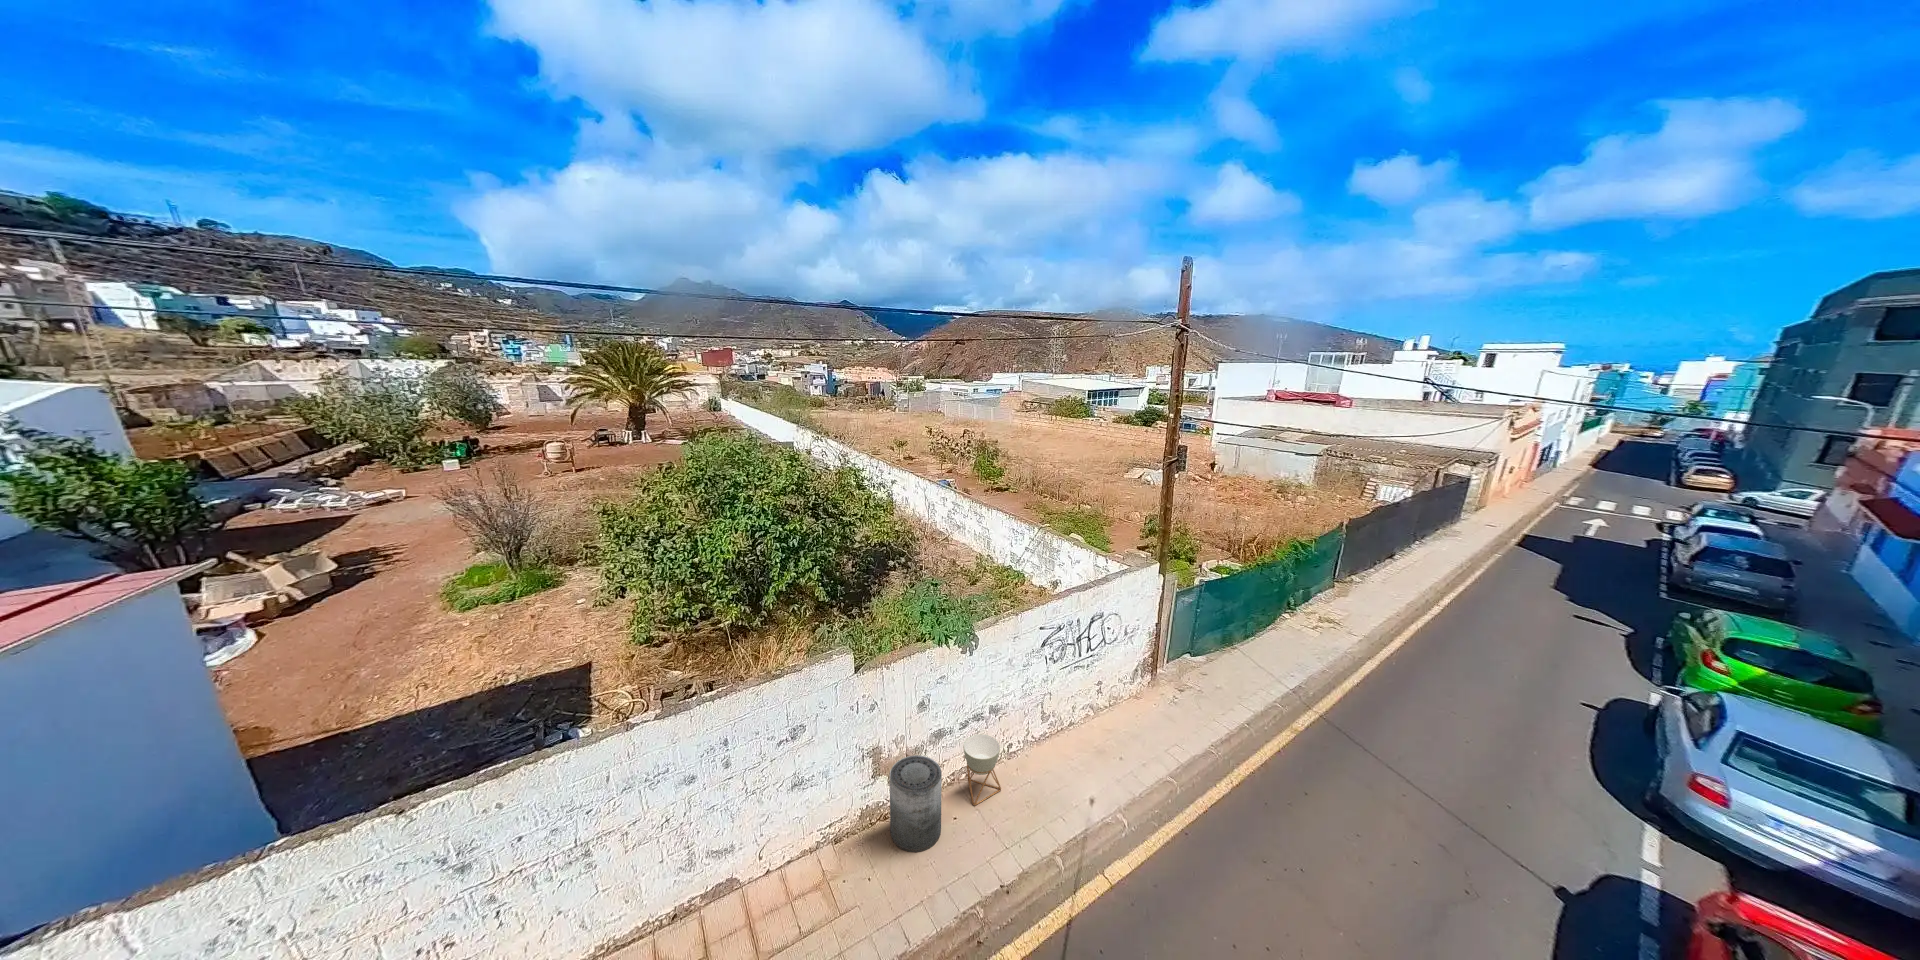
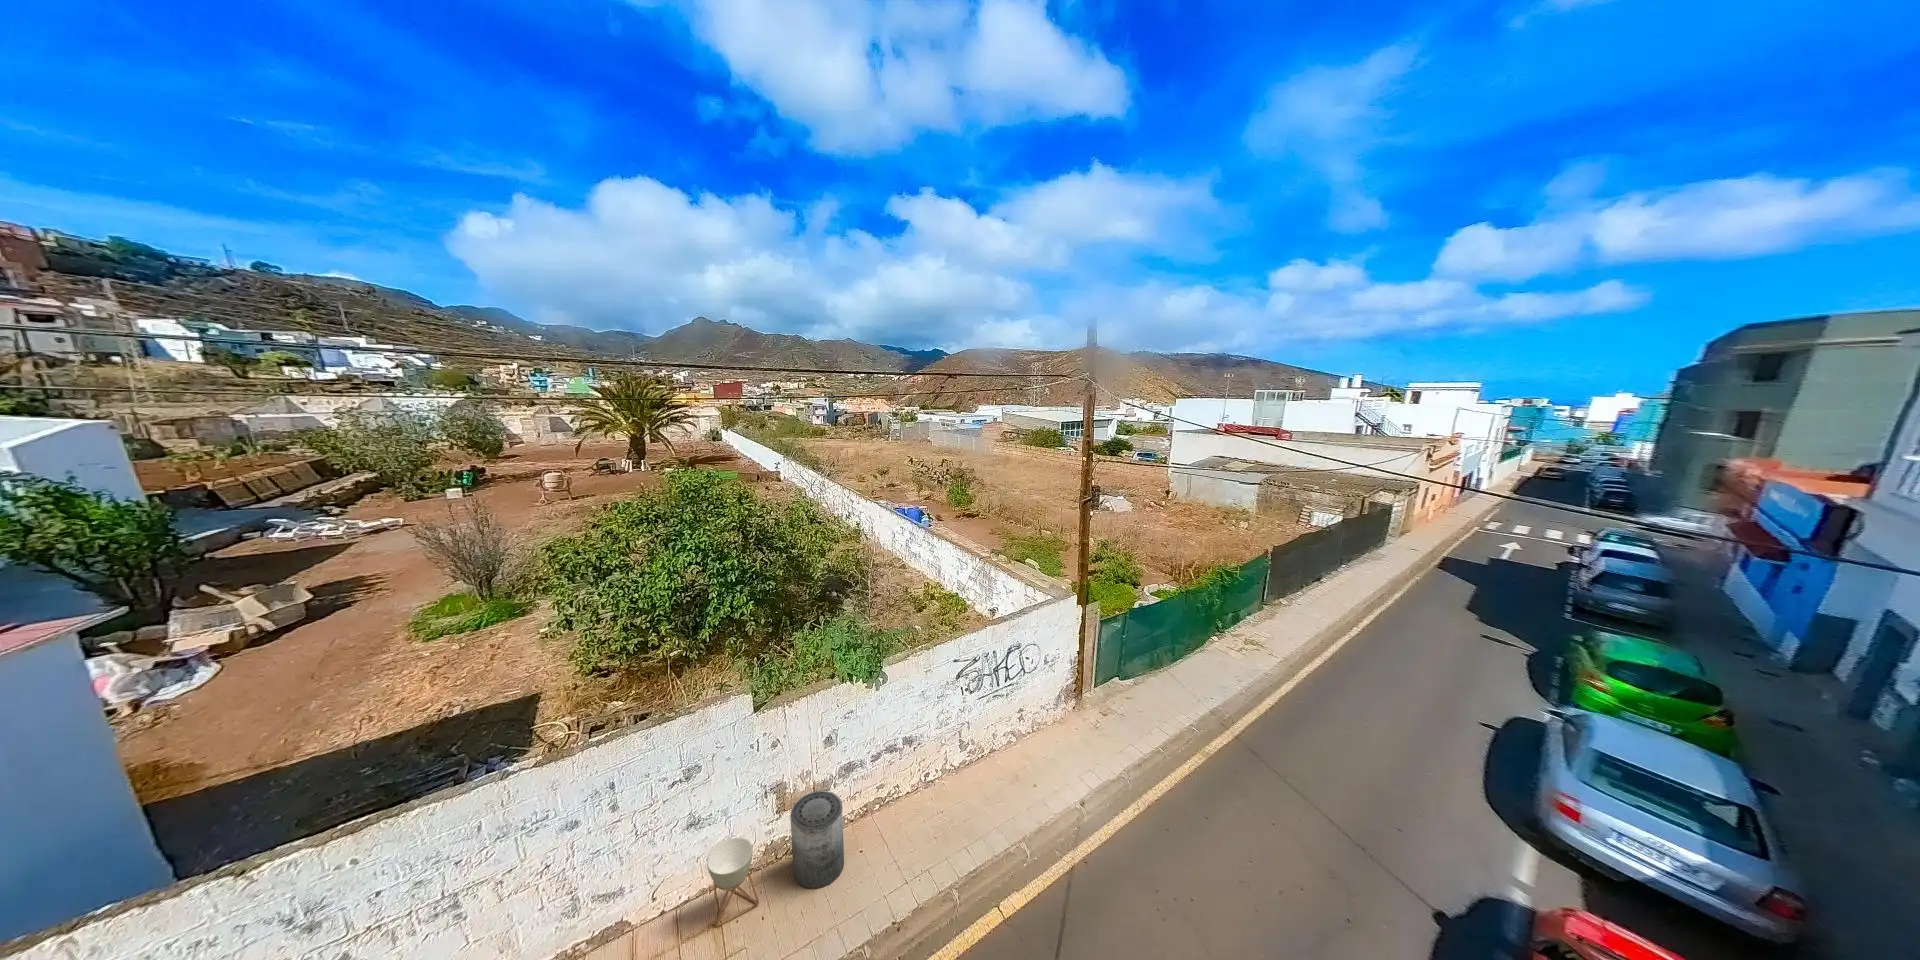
planter: present [963,734,1001,805] -> present [707,838,759,927]

